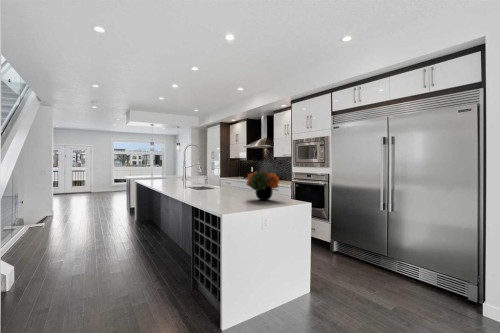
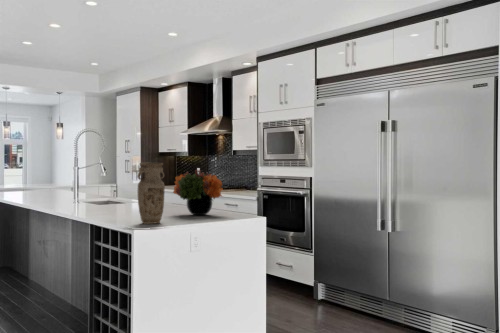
vase: none [225,165,244,209] -> present [138,163,165,224]

